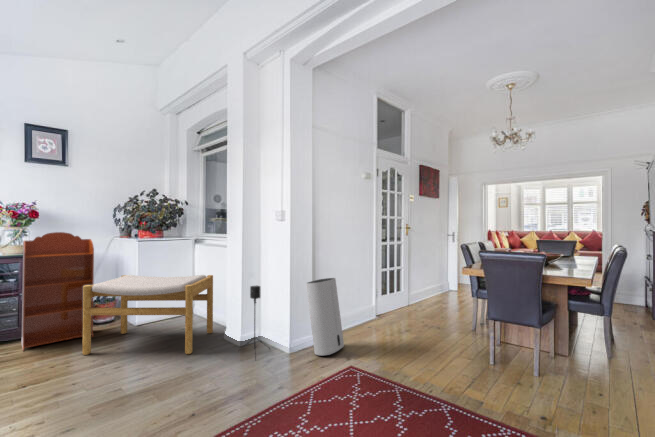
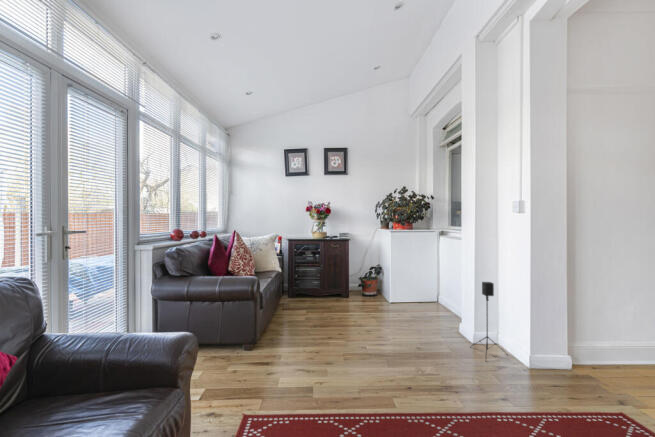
bookcase: present [22,232,94,351] -> none [321,223,360,304]
footstool: present [82,275,213,355] -> none [350,259,451,336]
air purifier: present [306,278,344,355] -> none [555,286,621,386]

